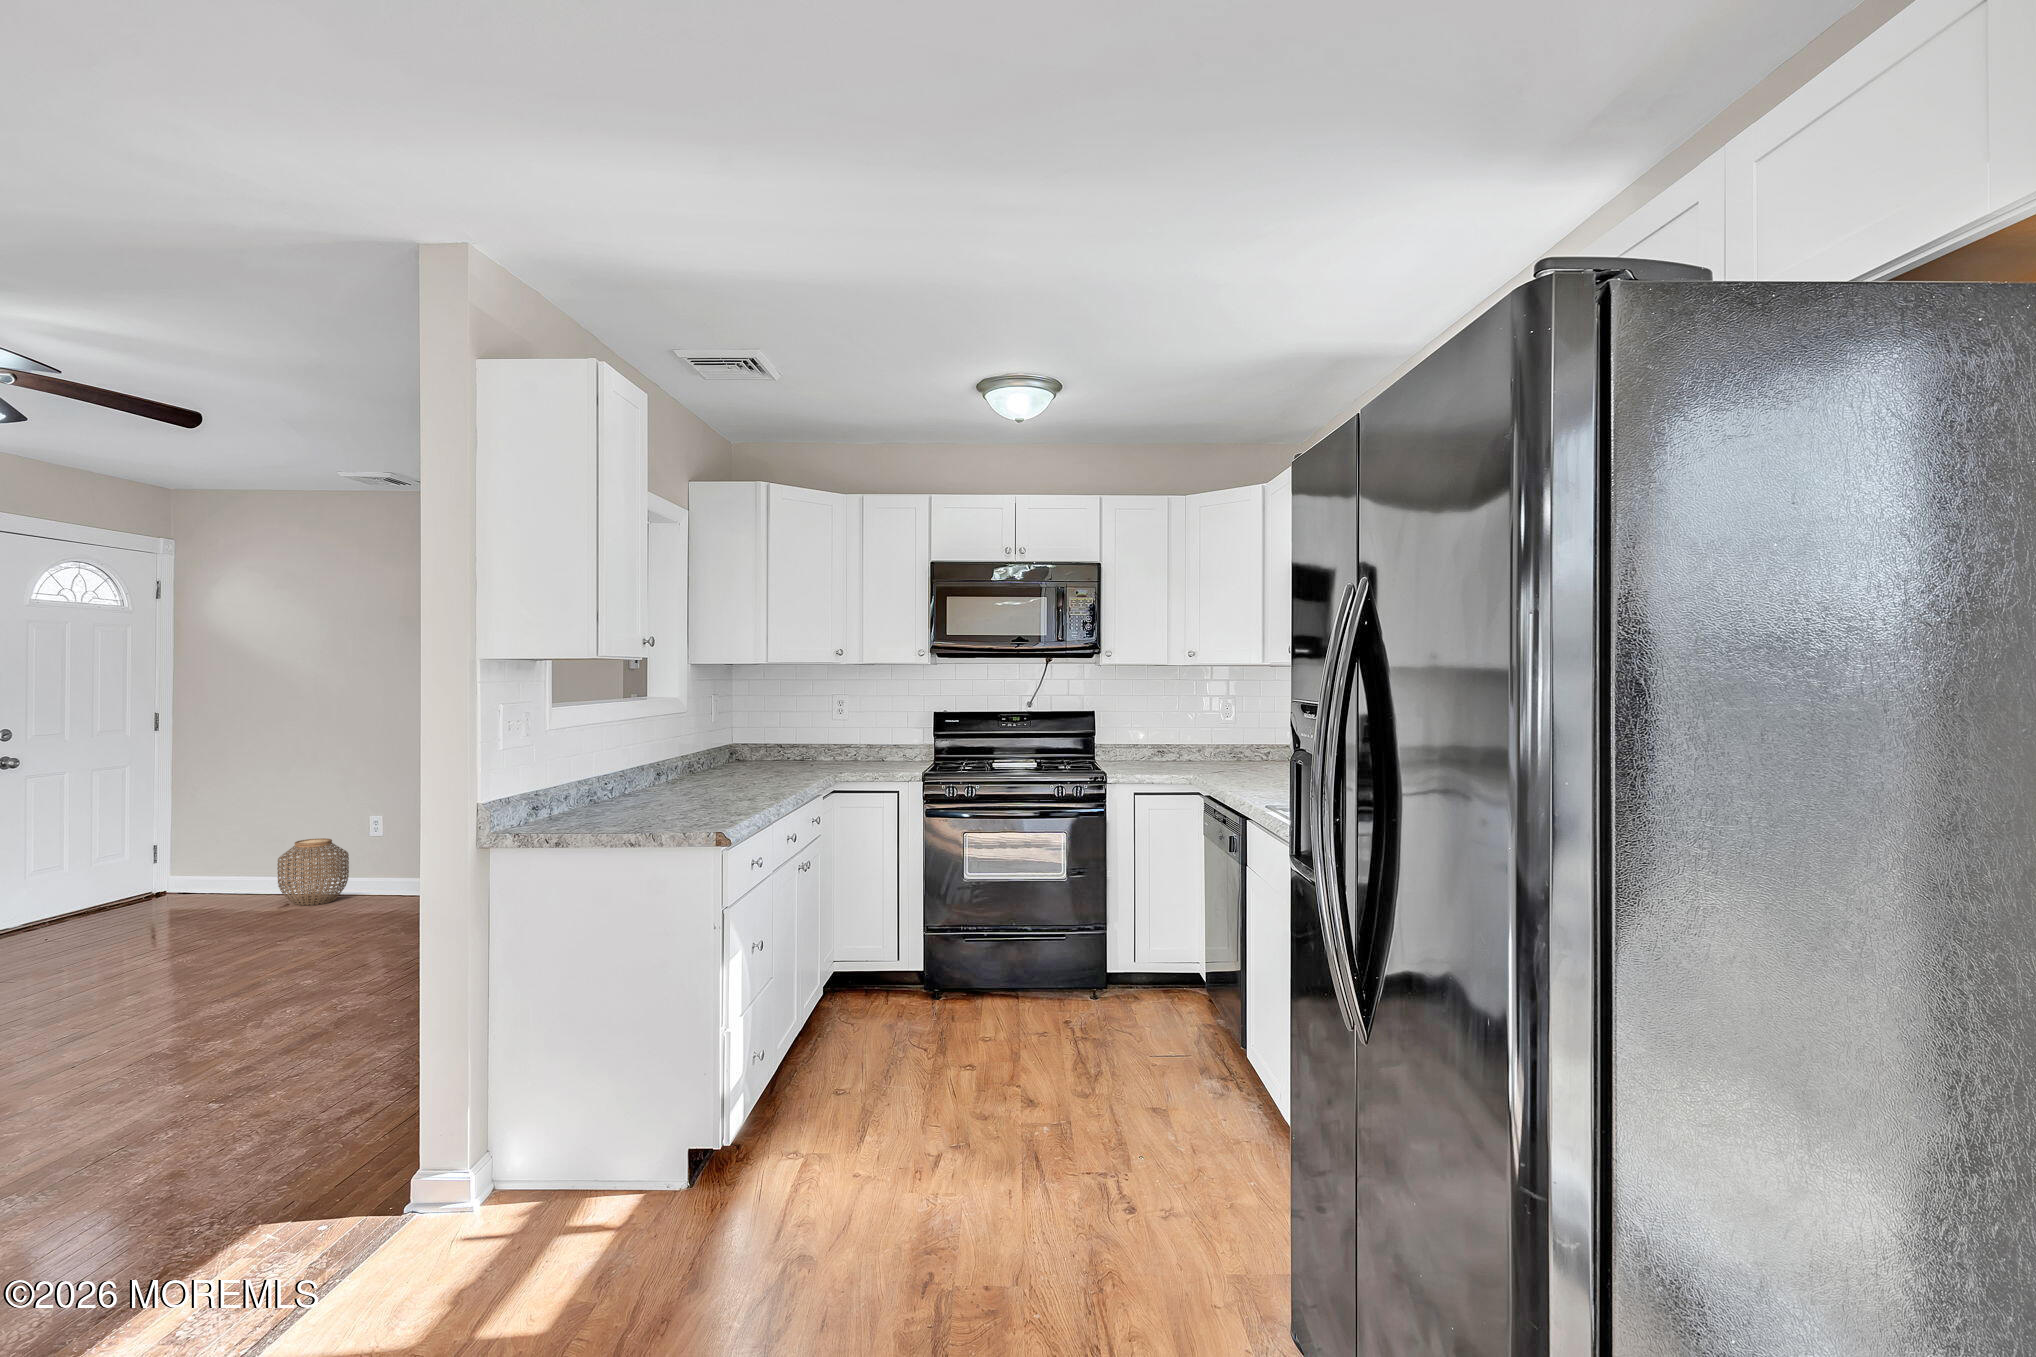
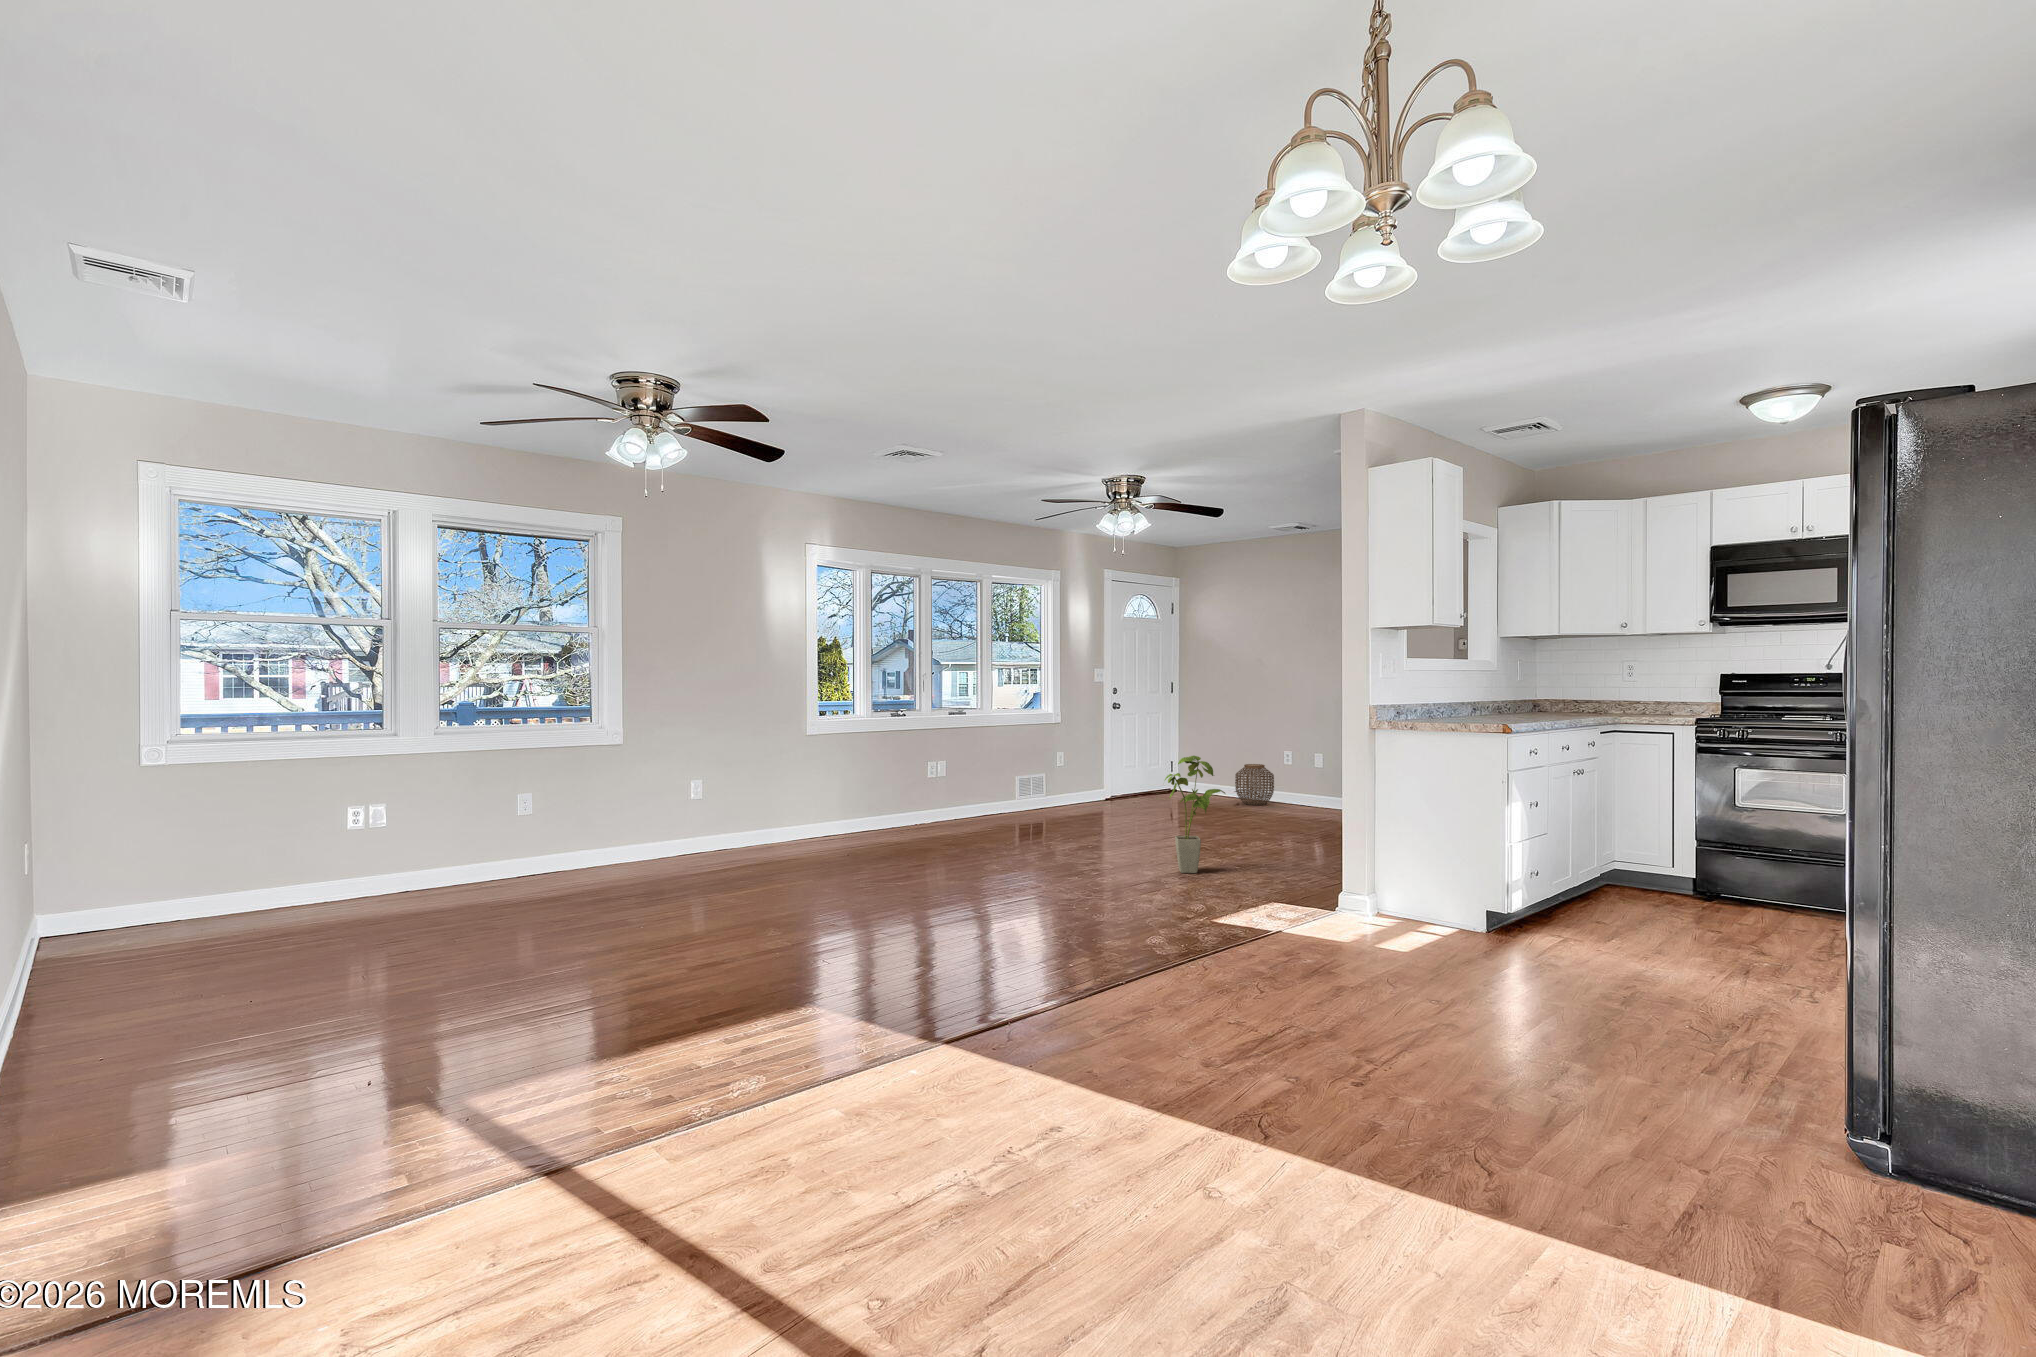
house plant: none [35,905,199,1152] -> present [1165,756,1225,873]

